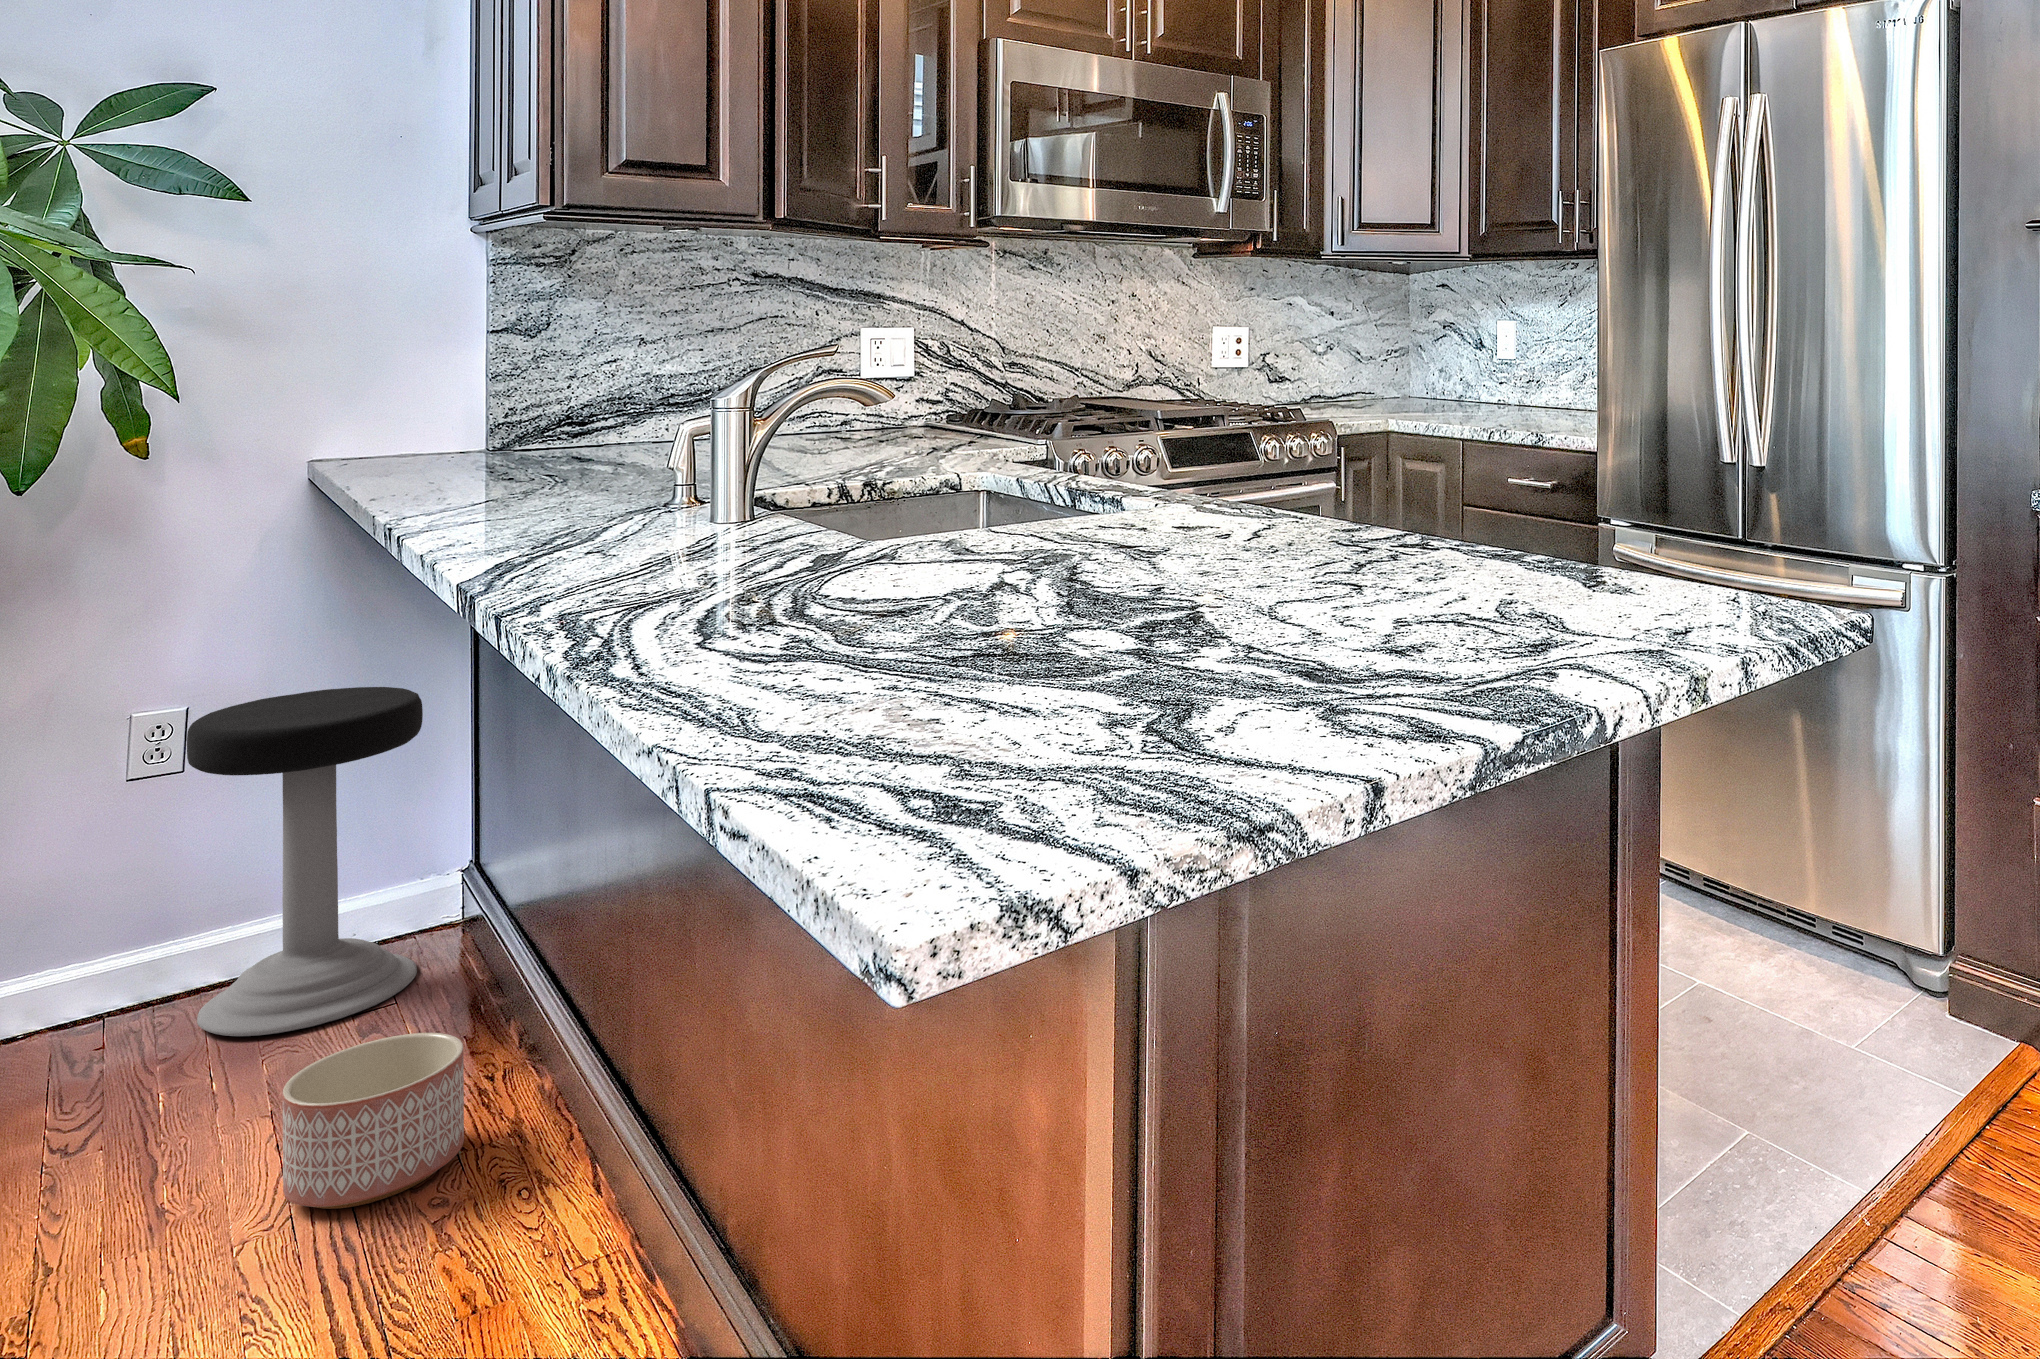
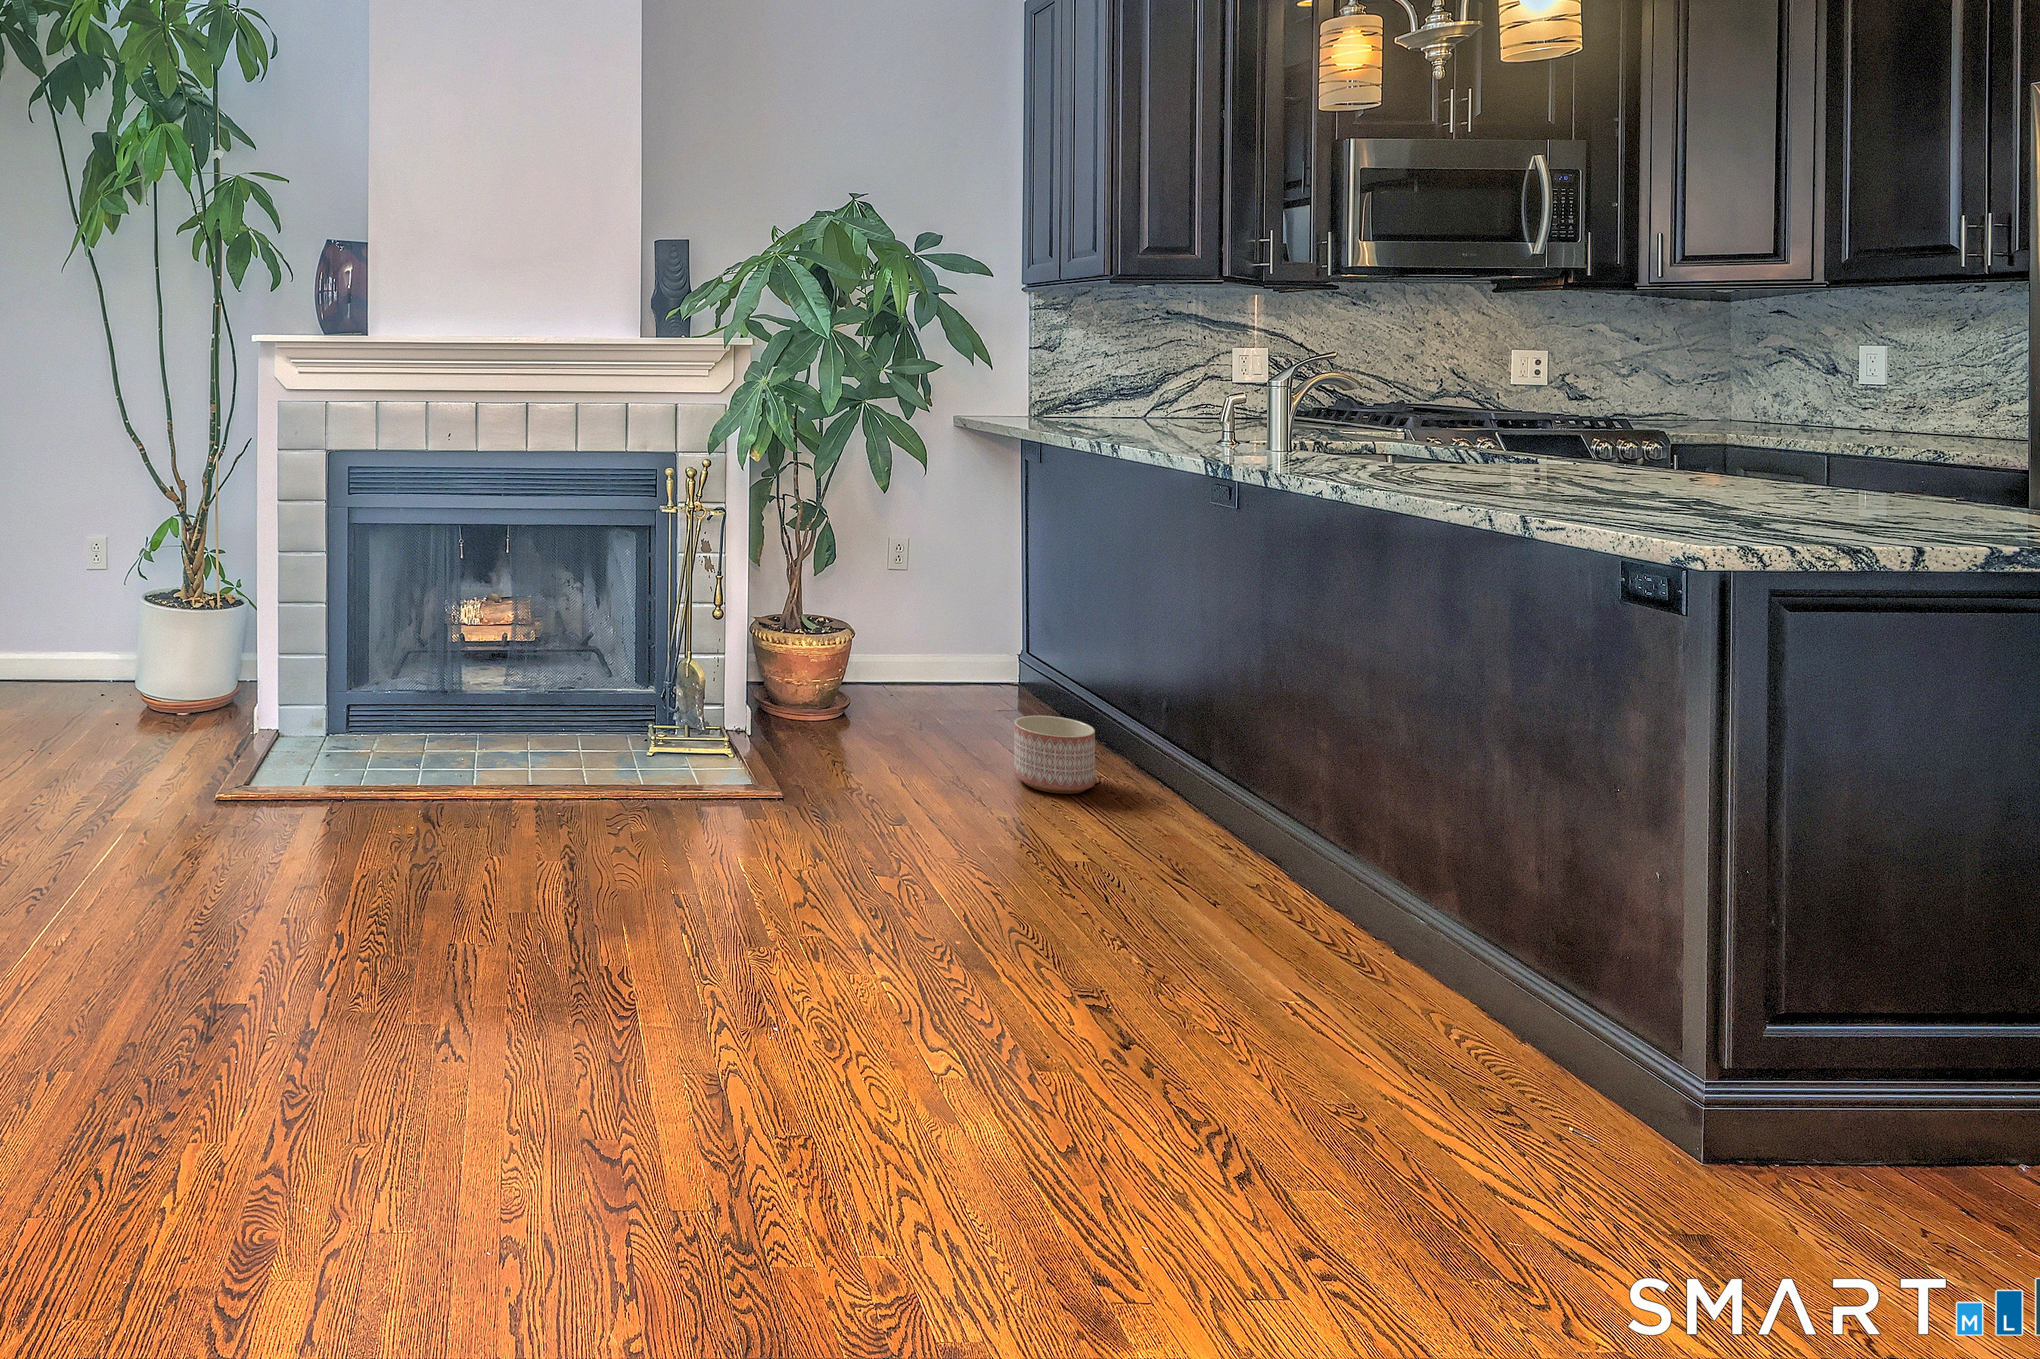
stool: present [187,687,423,1036] -> none [910,541,1011,717]

